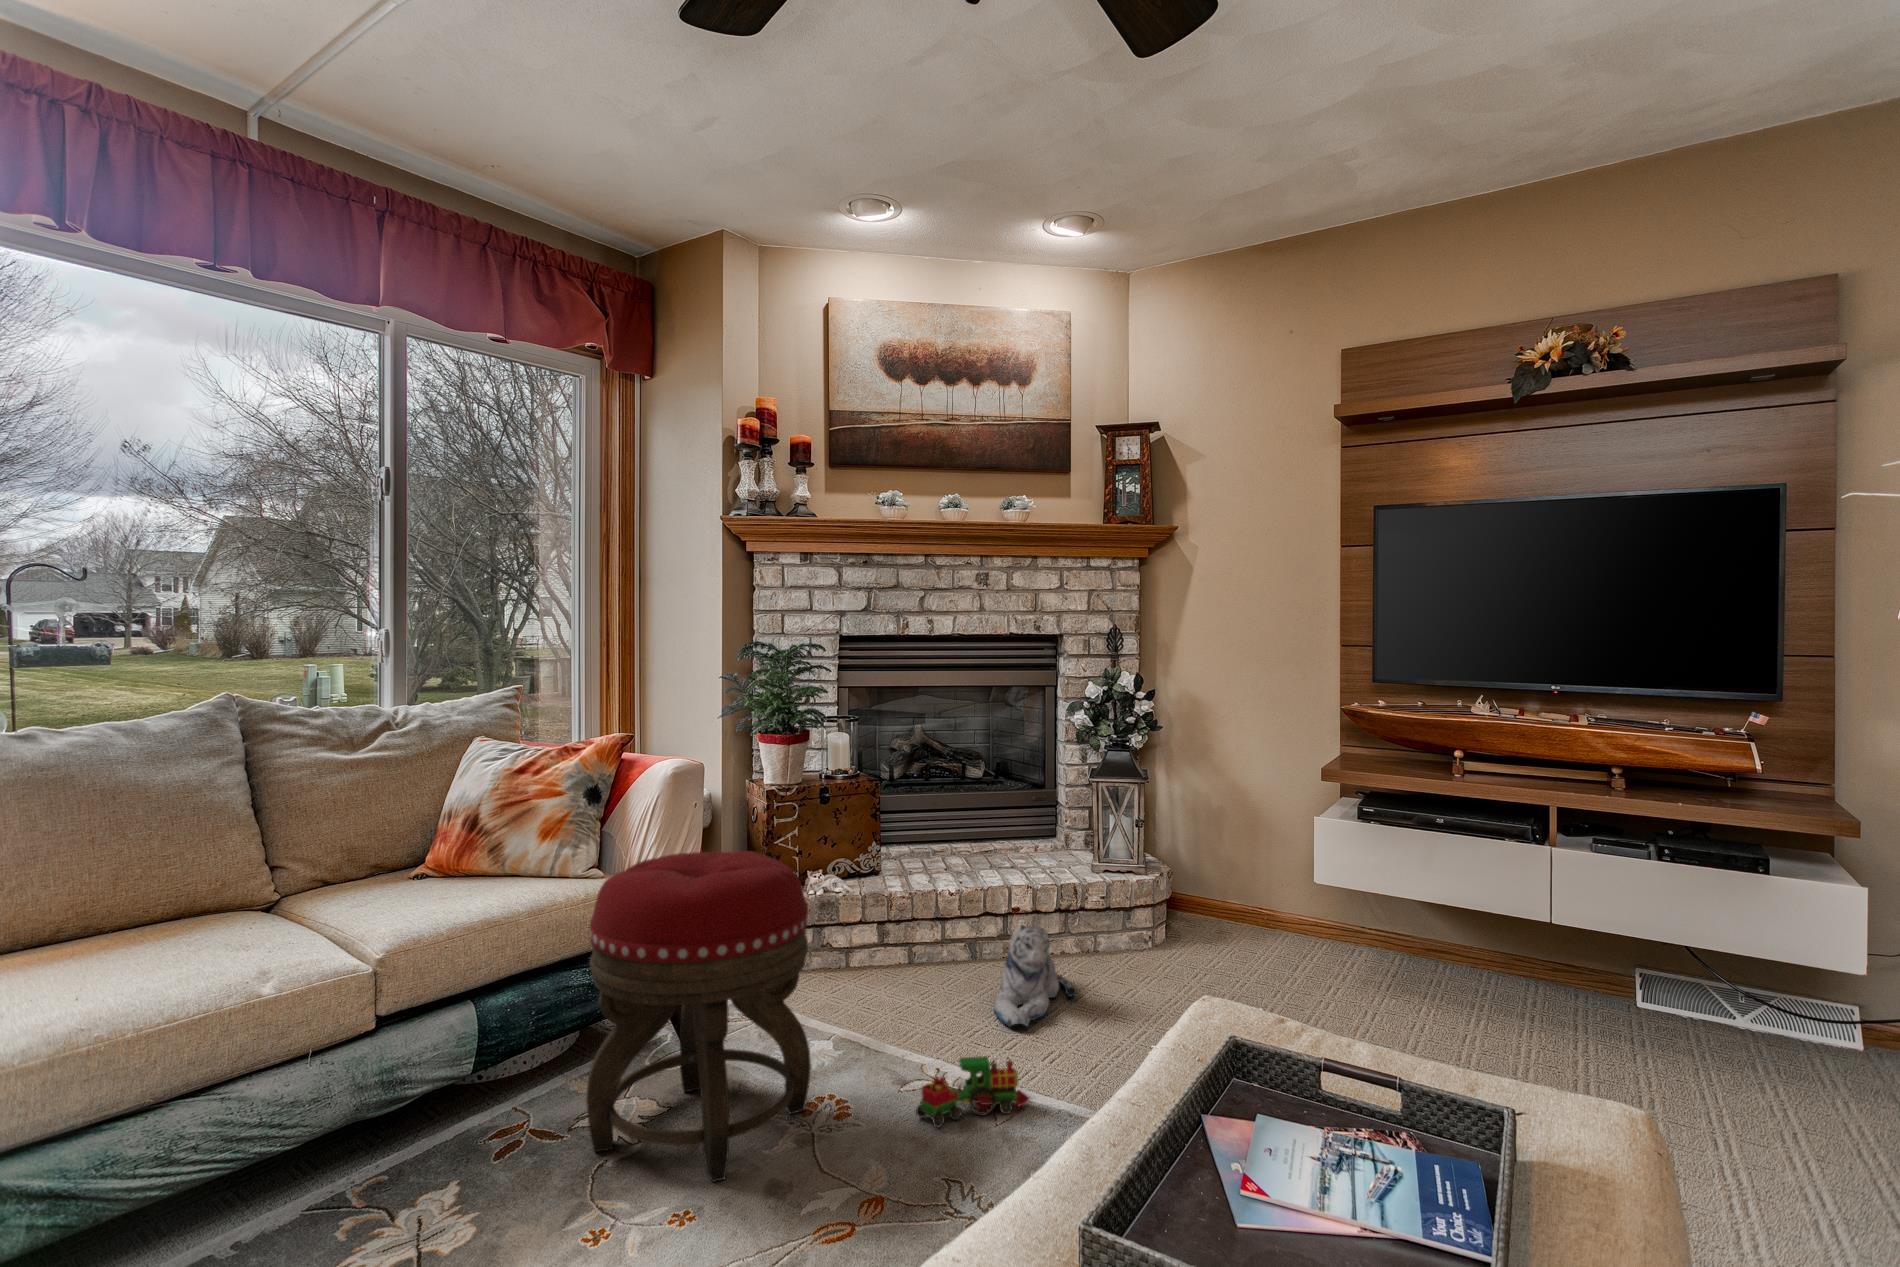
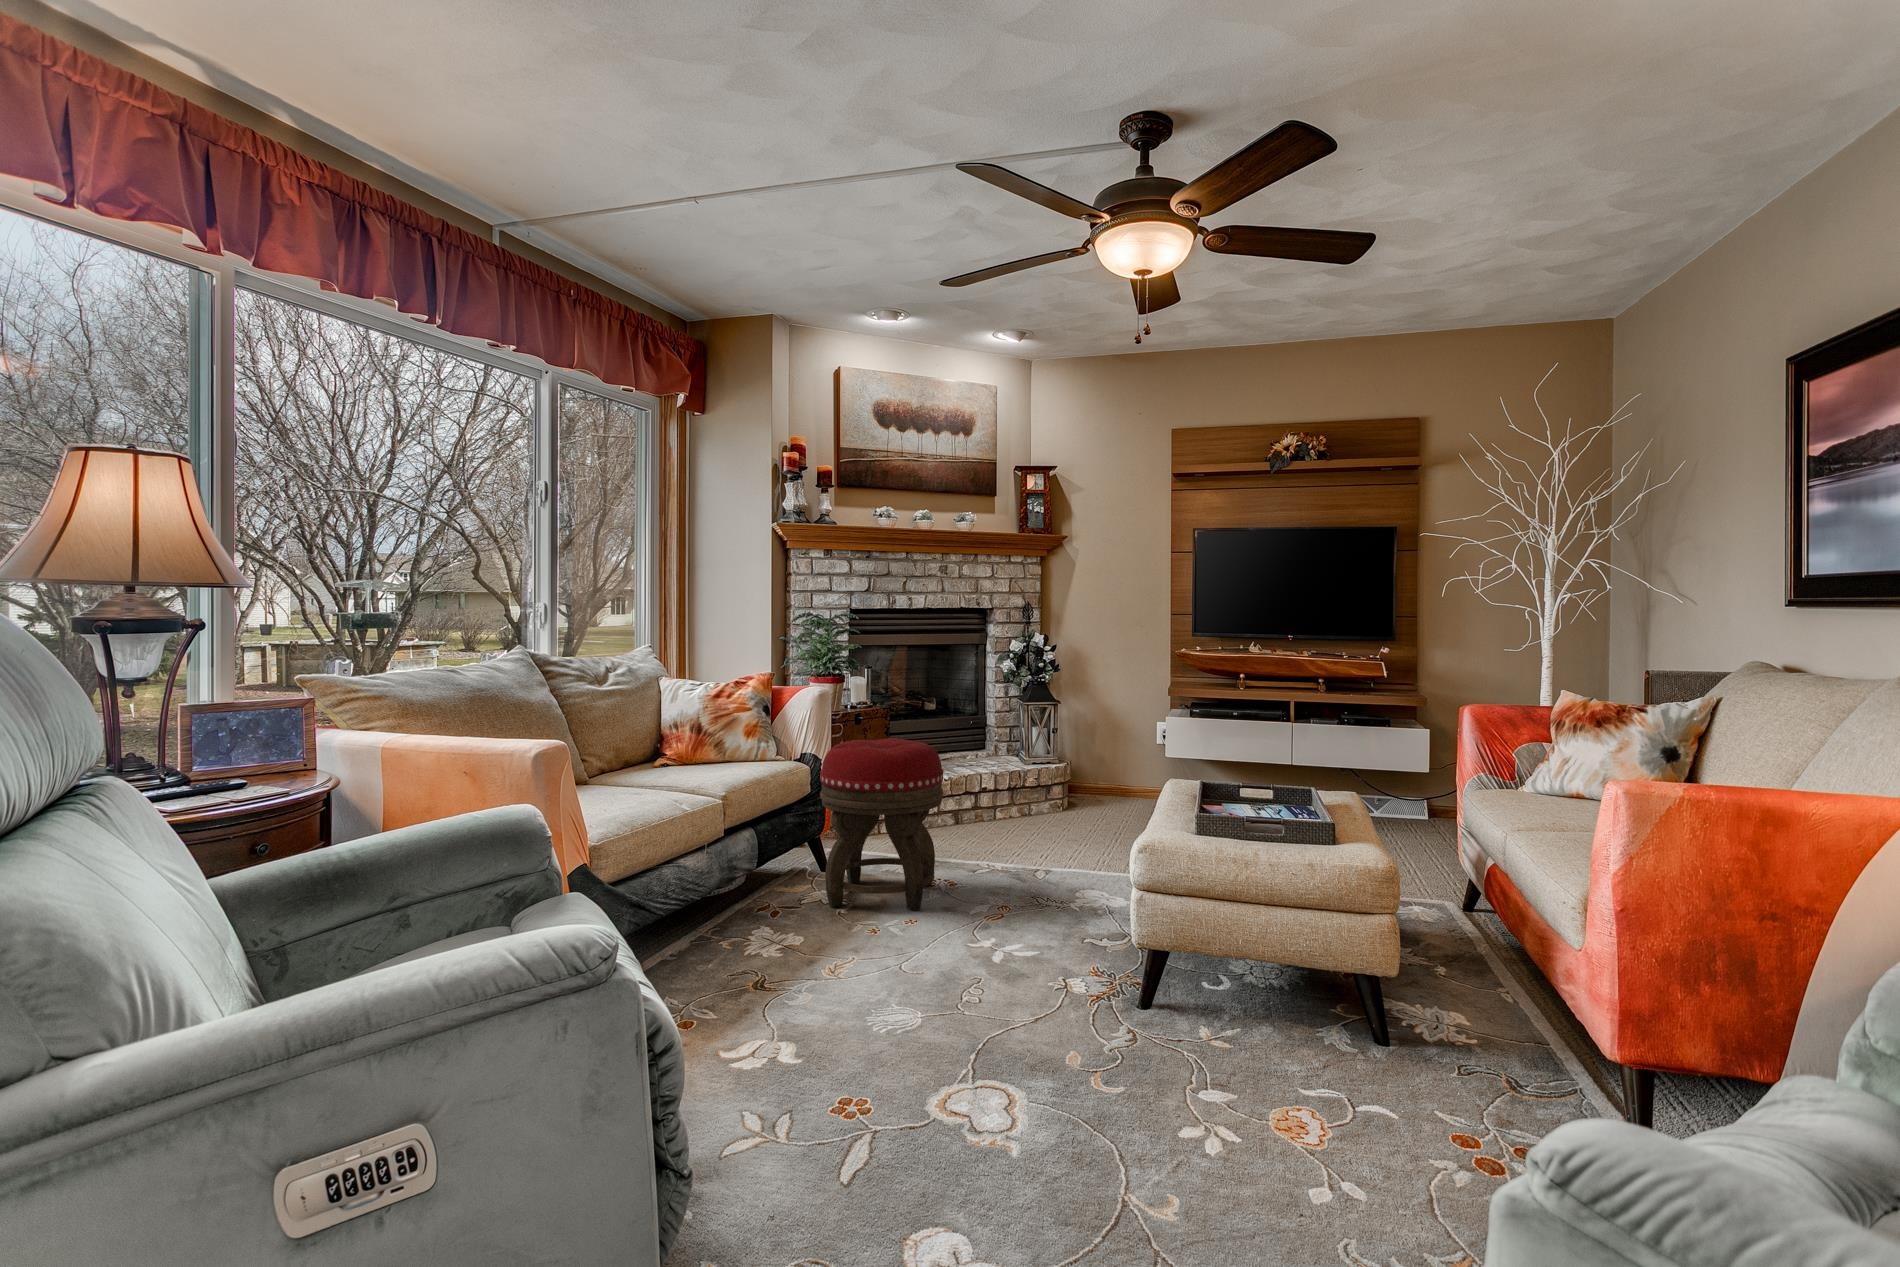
plush toy: present [994,925,1076,1027] -> none [989,789,1039,847]
toy train: present [916,1056,1029,1128] -> none [996,848,1052,884]

